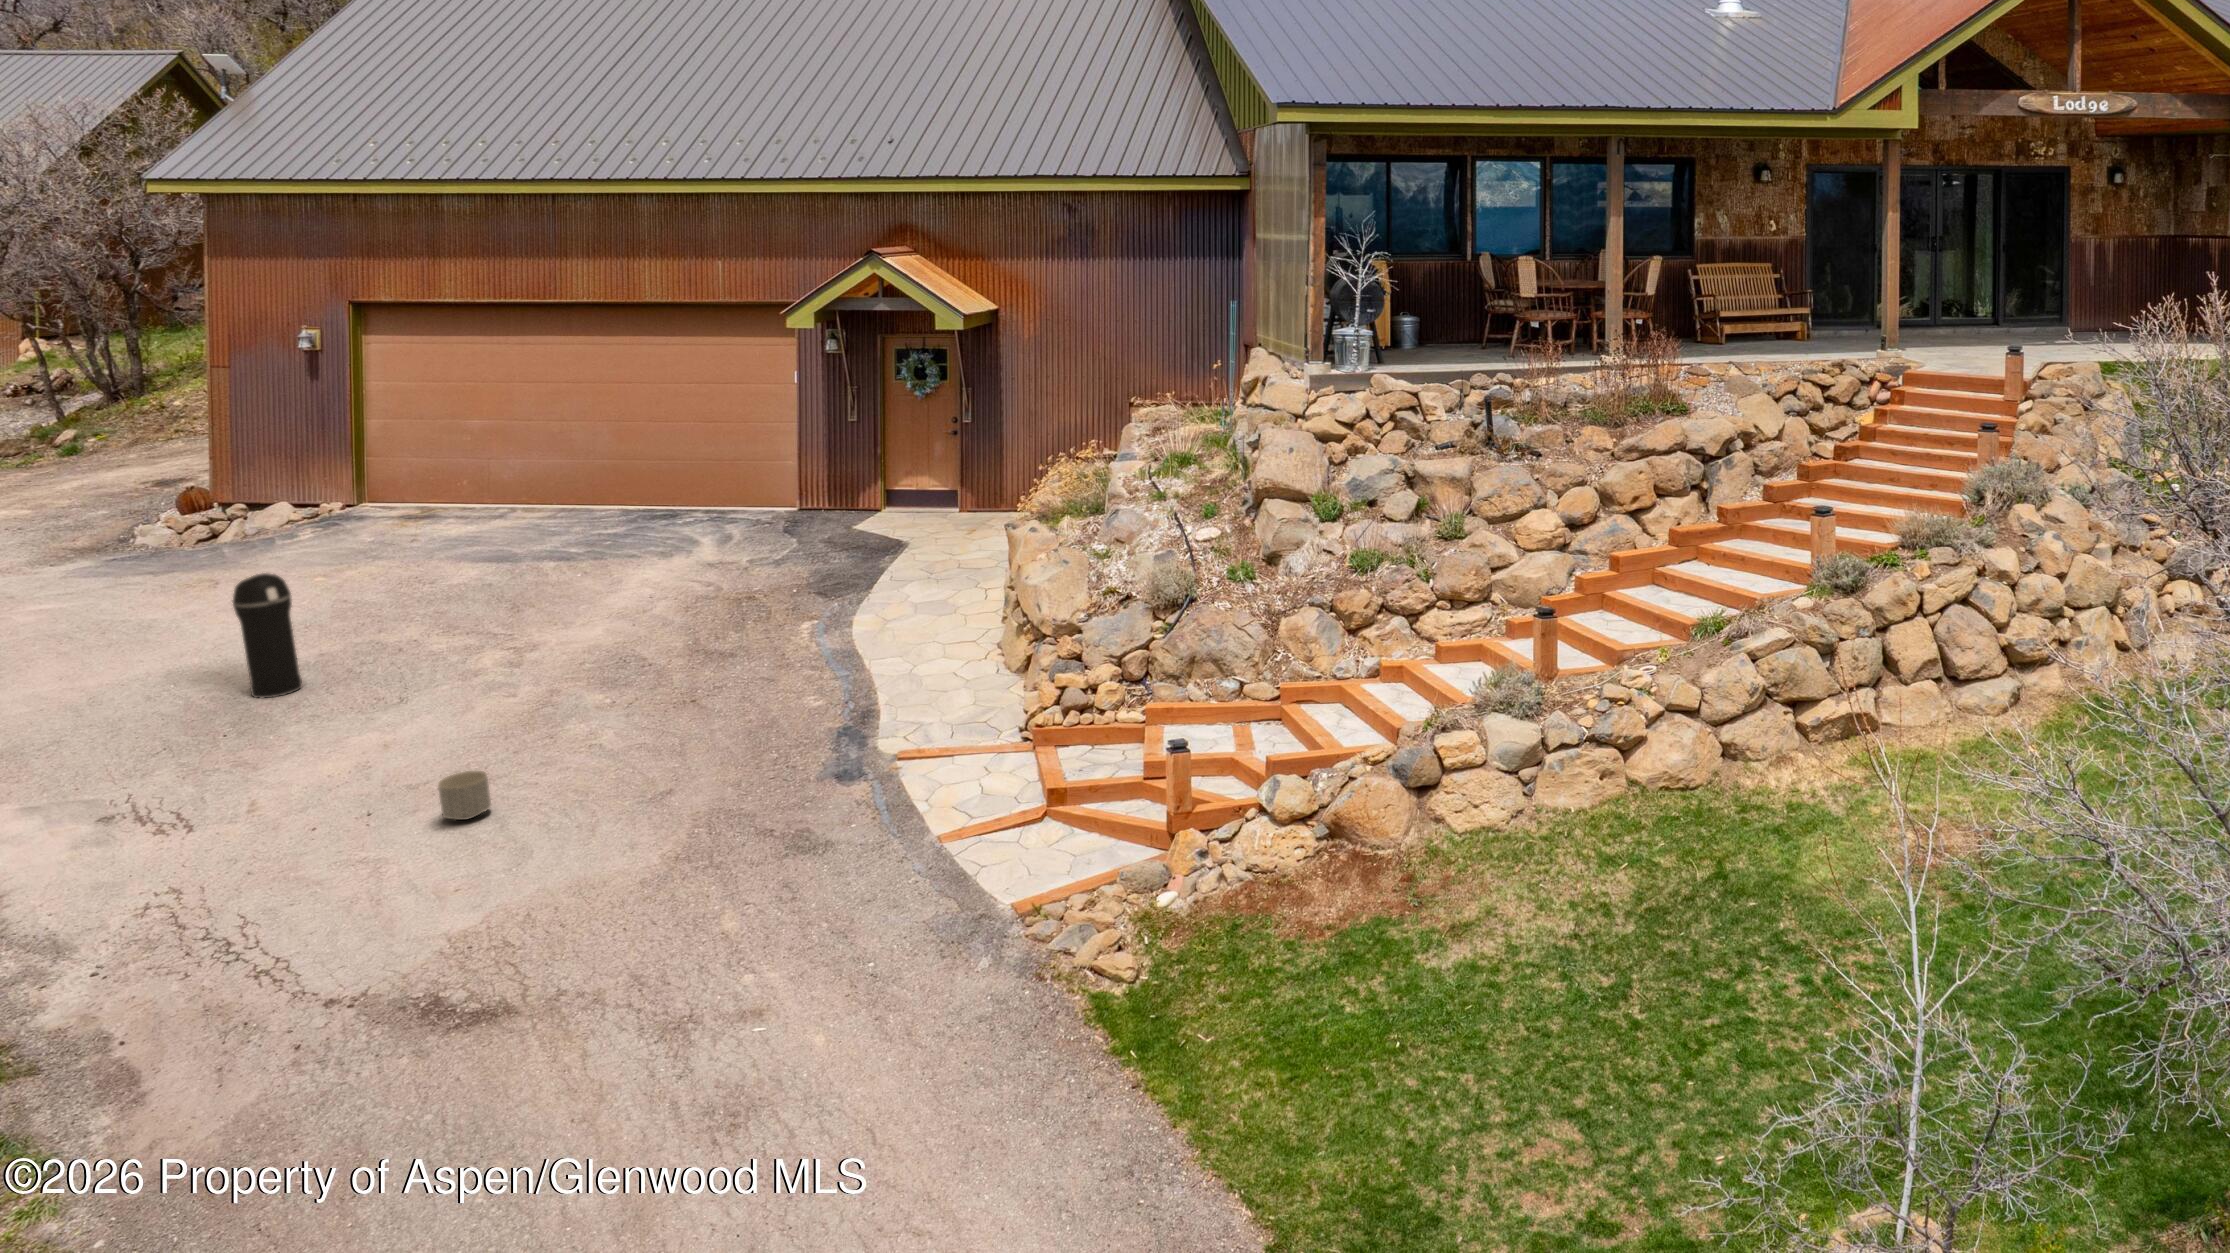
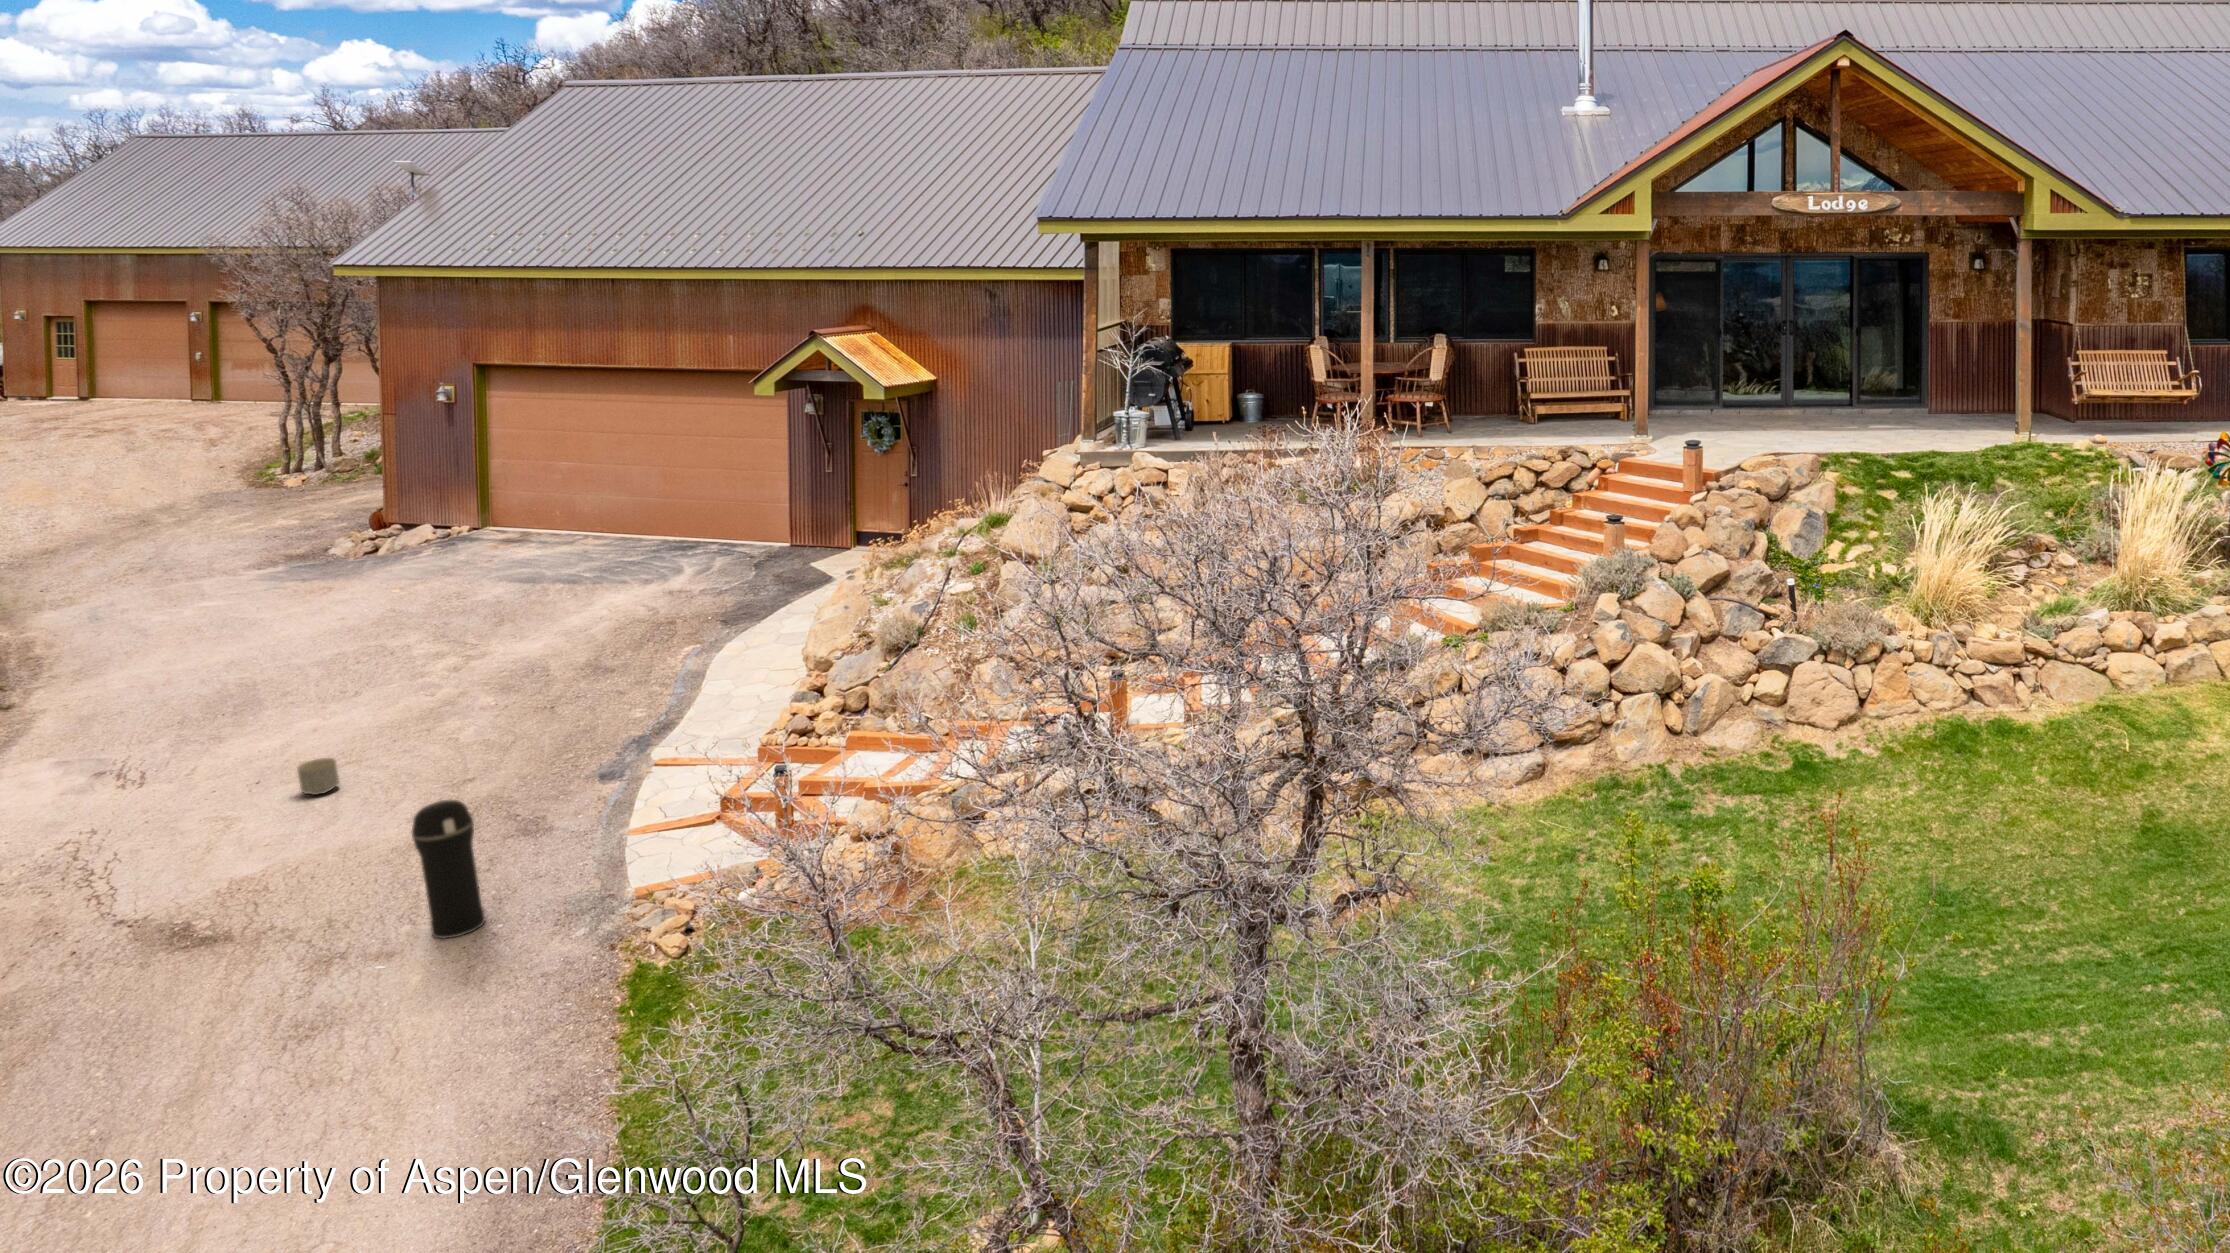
trash can: present [233,573,302,698] -> present [412,800,485,938]

